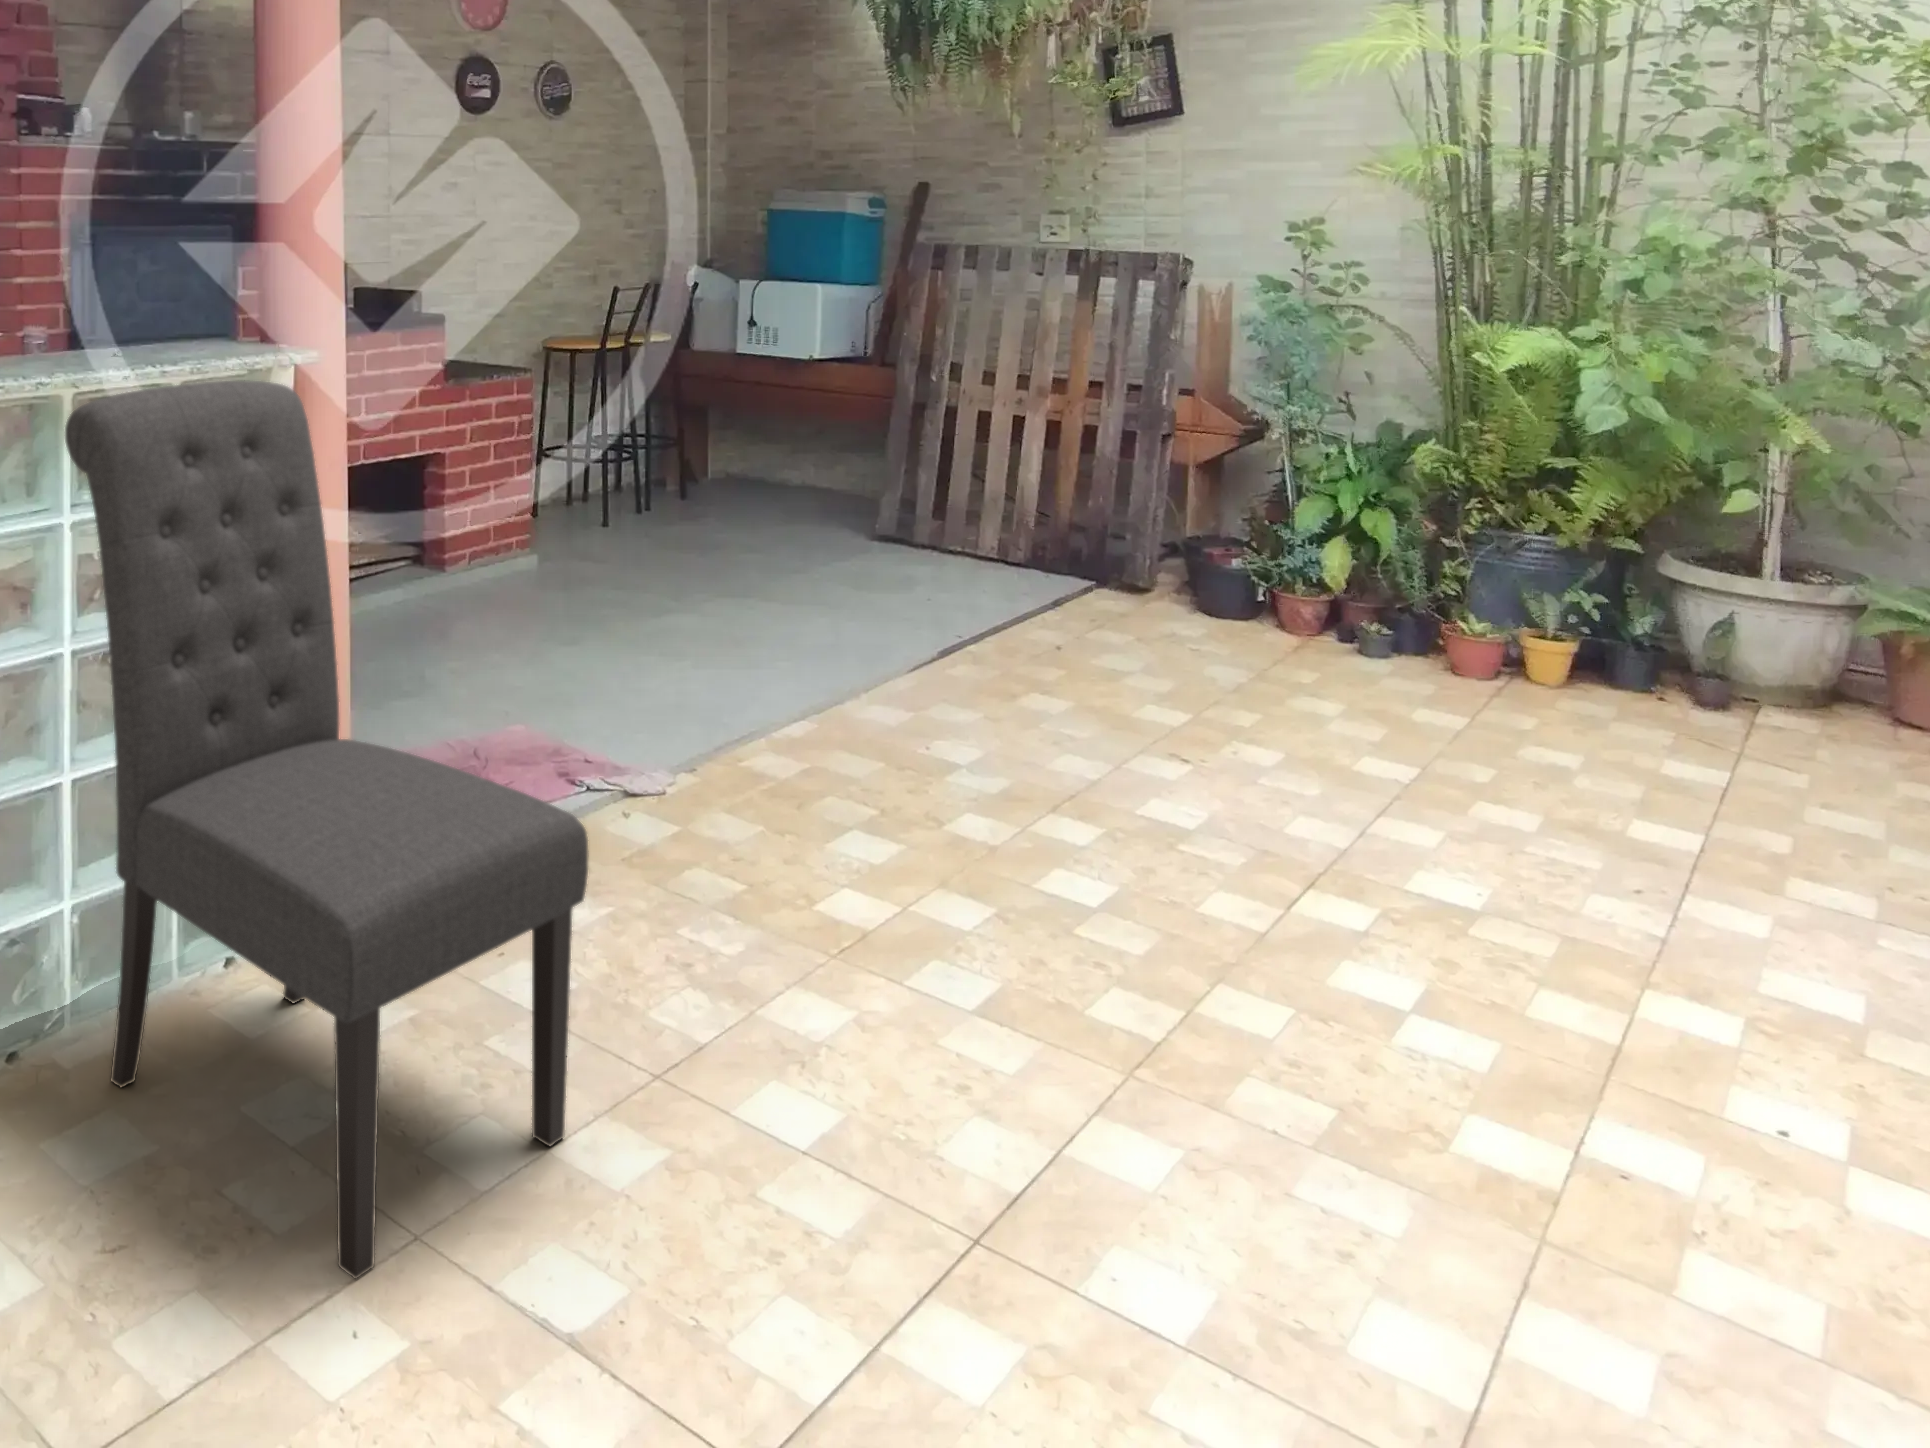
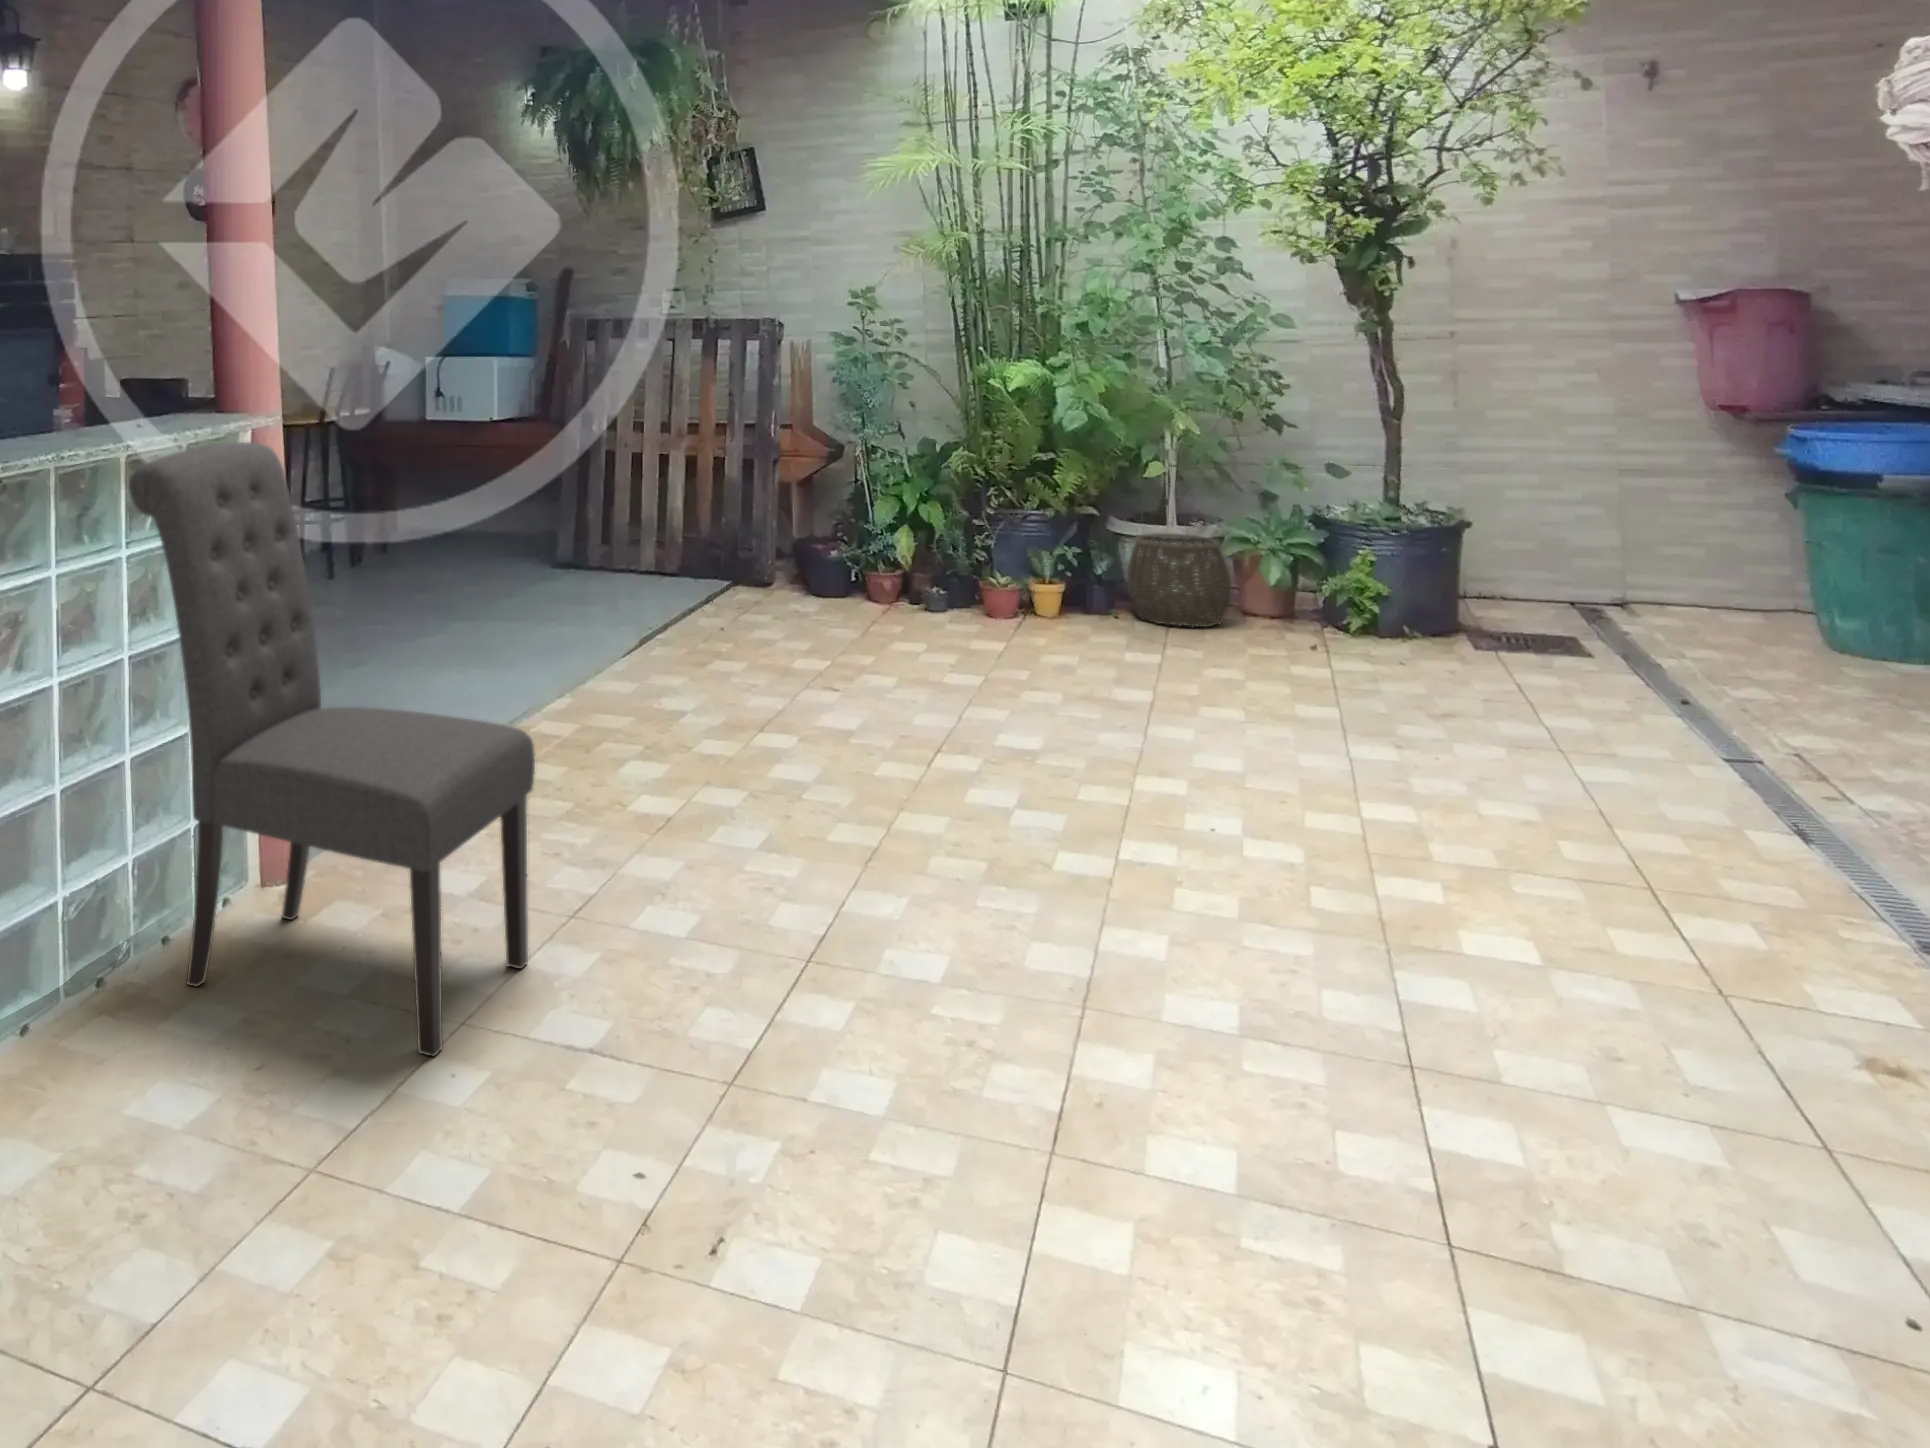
woven basket: none [1680,583,1863,729] -> present [1126,533,1232,627]

